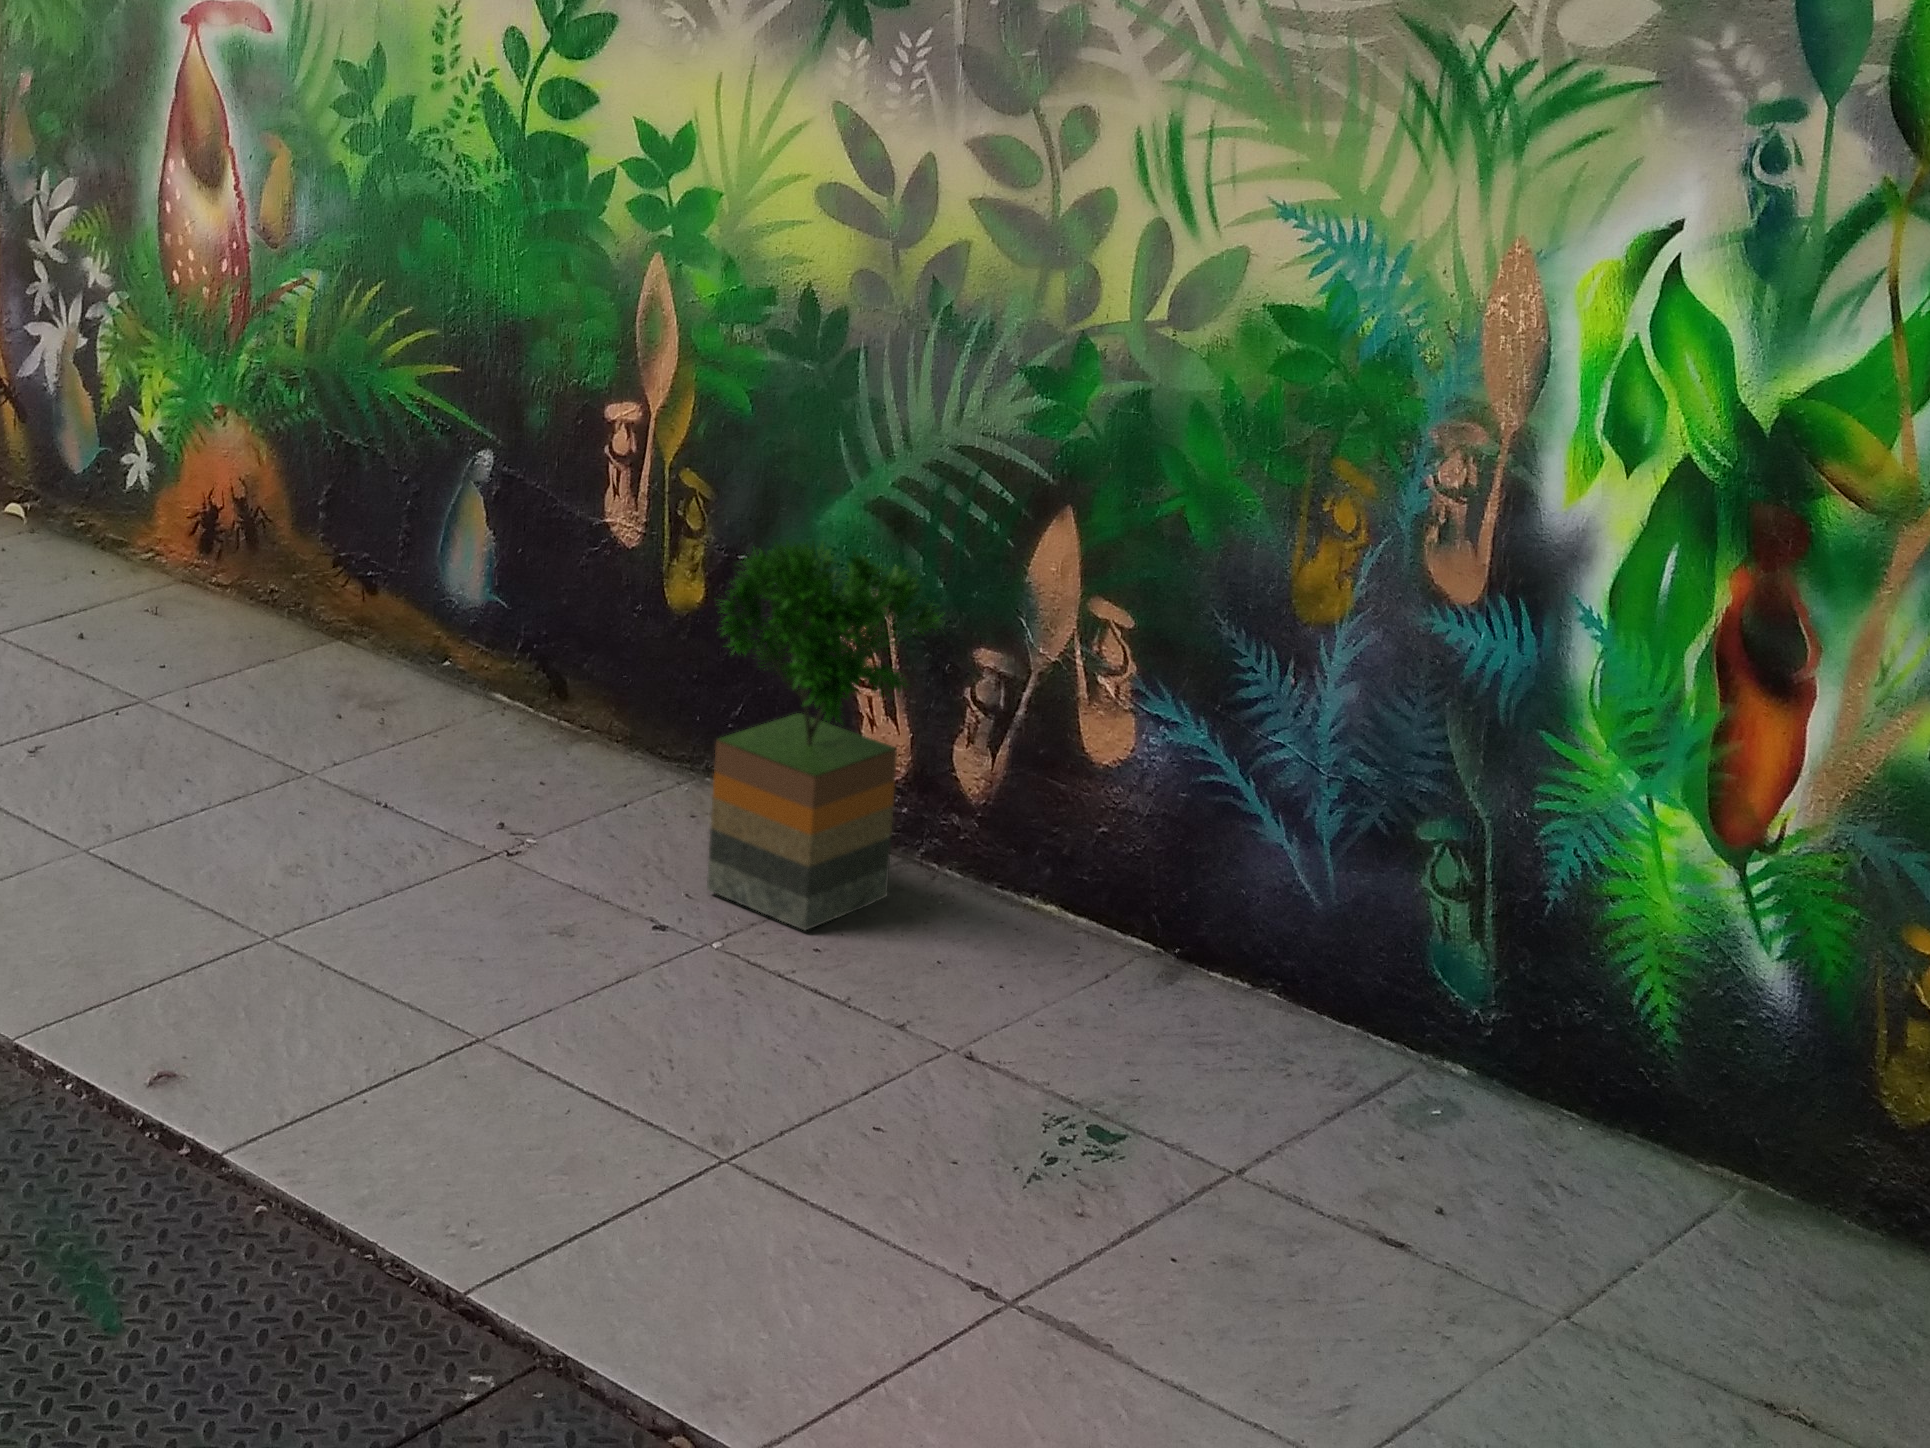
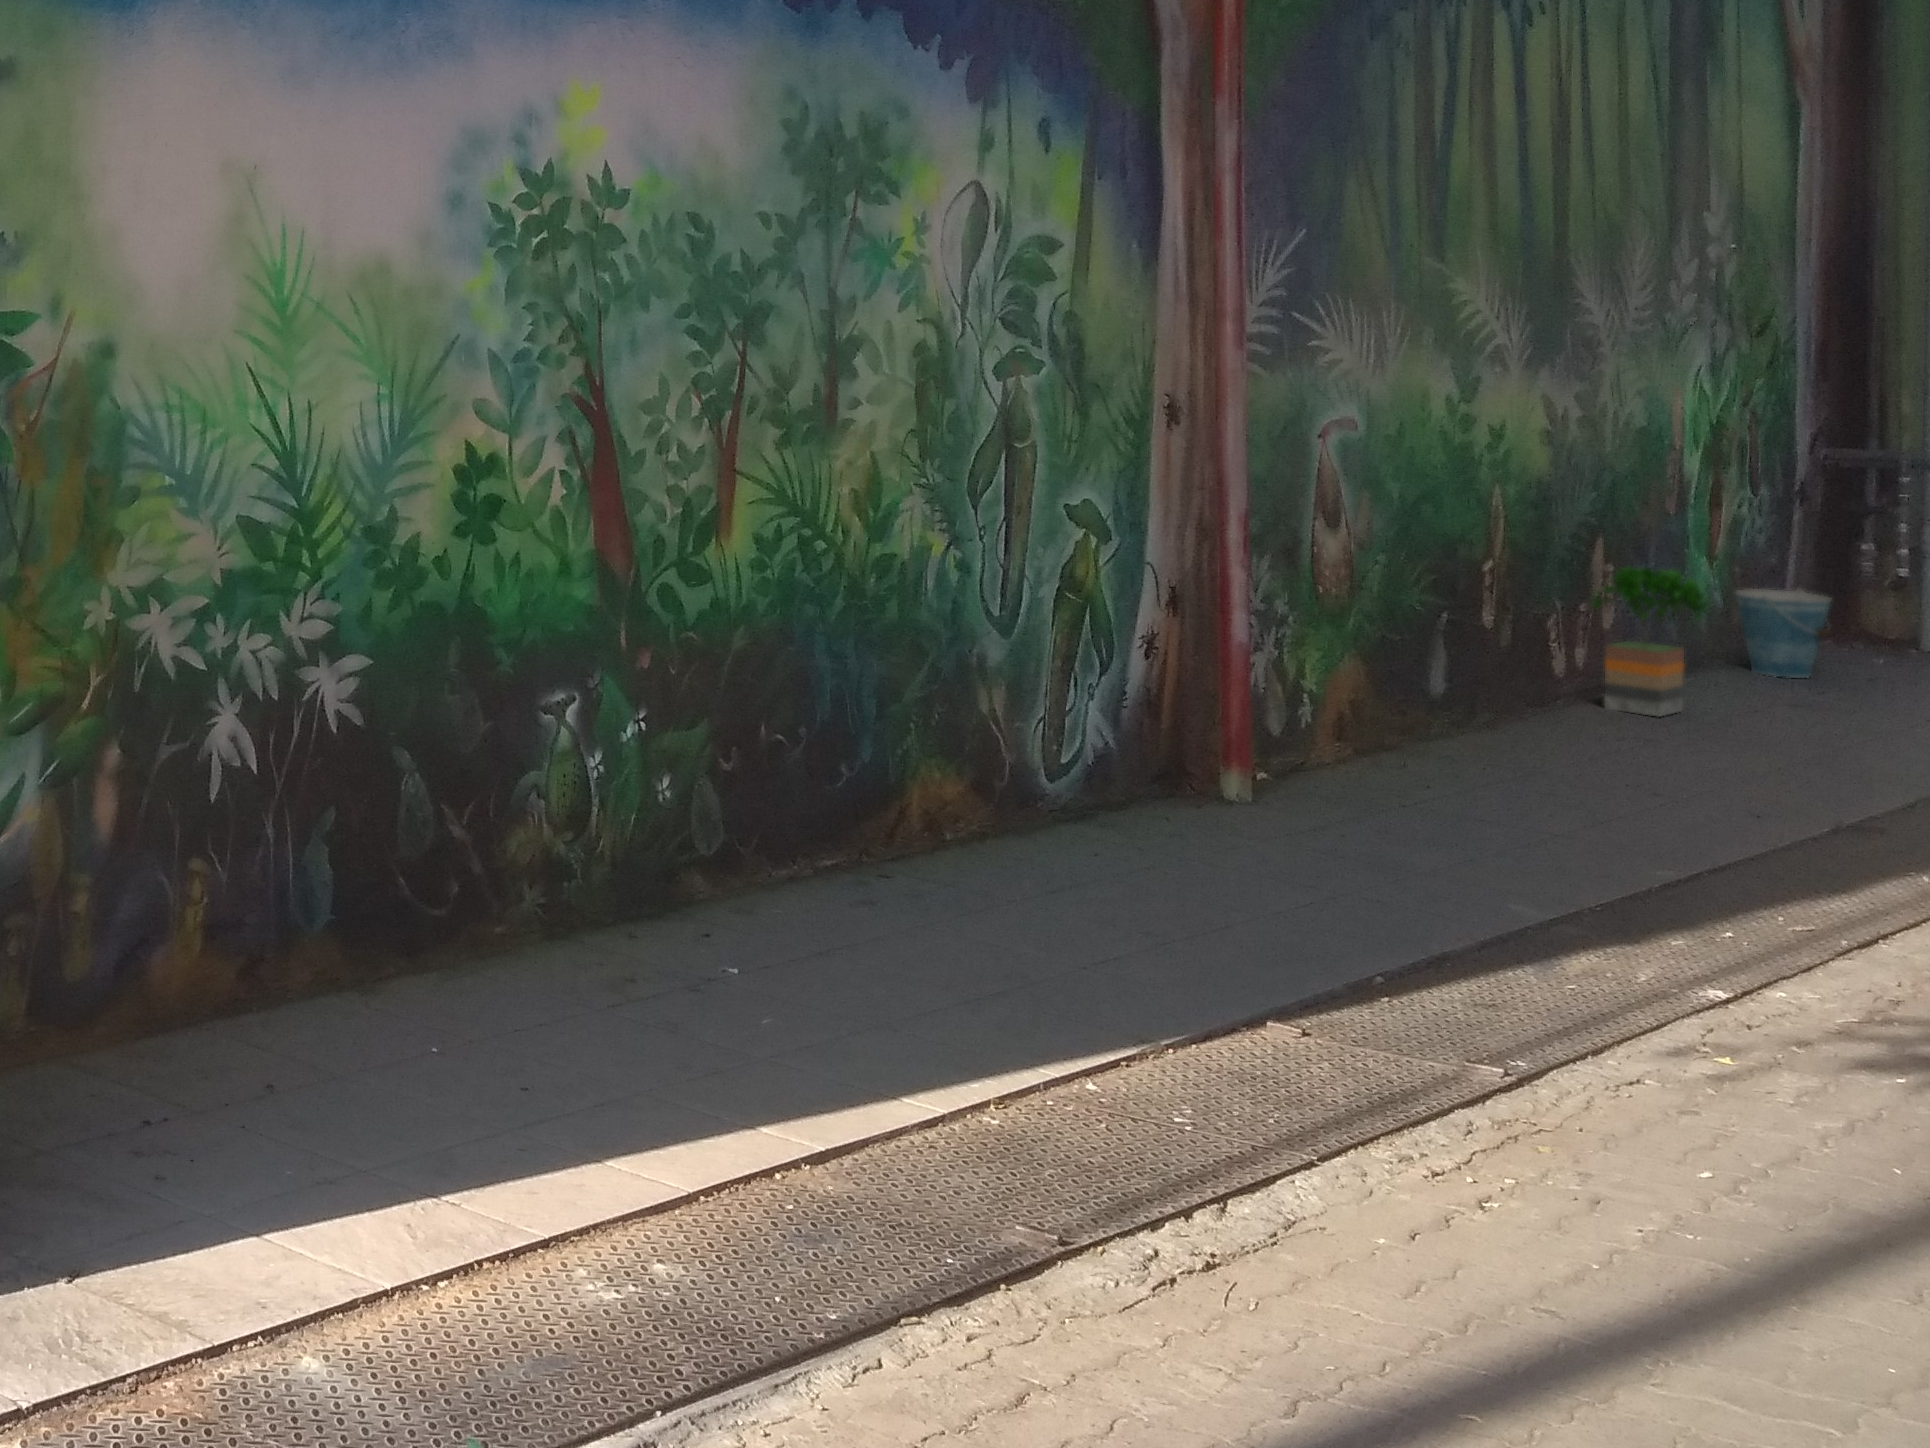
bucket: none [1467,914,1756,1247] -> present [1735,589,1832,678]

